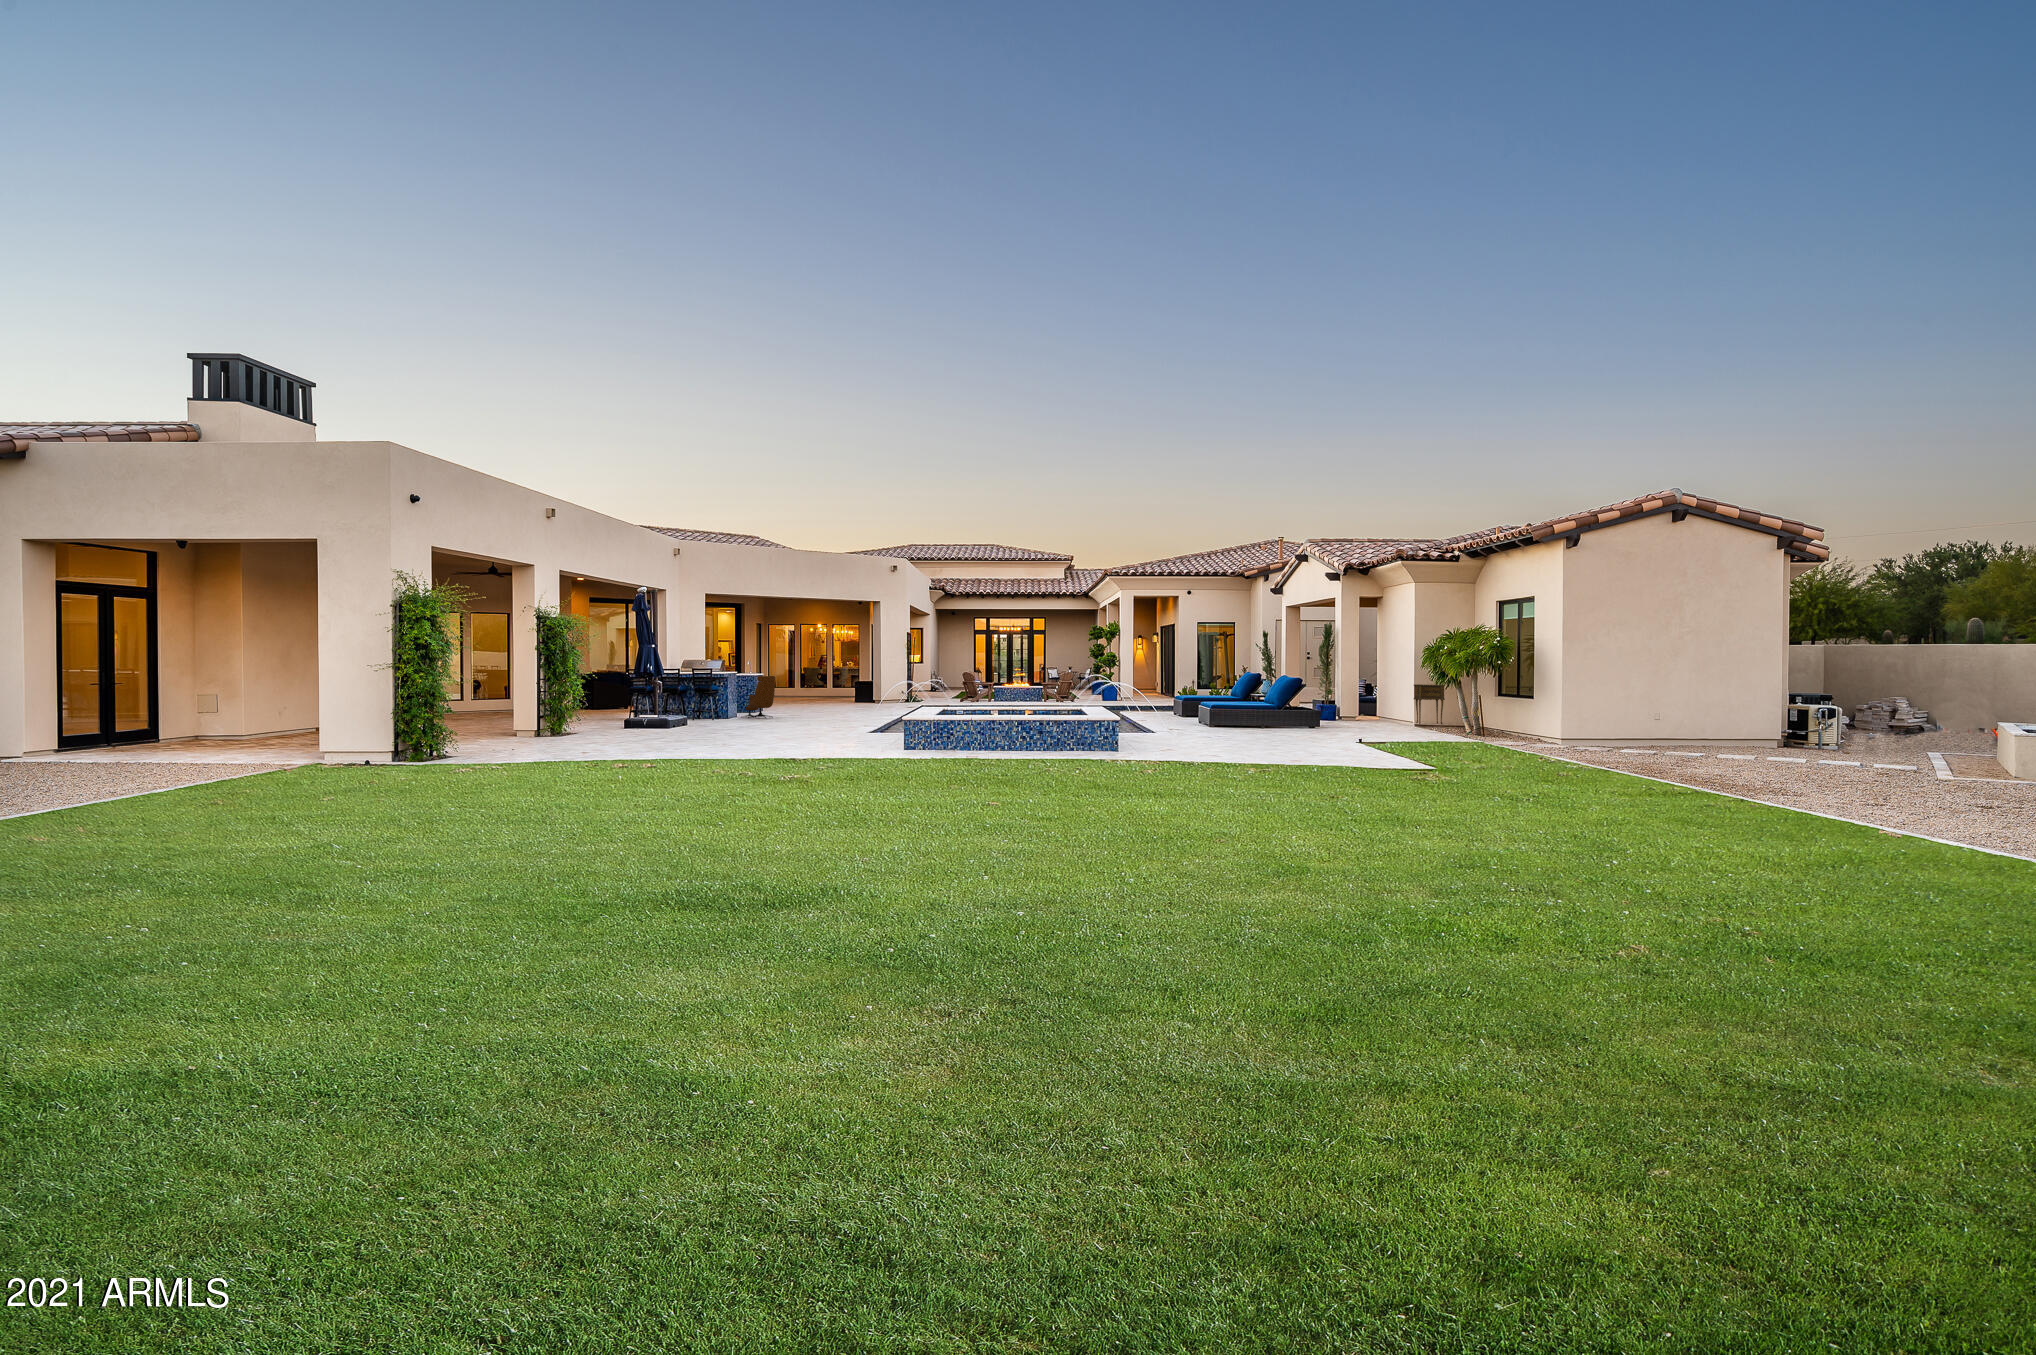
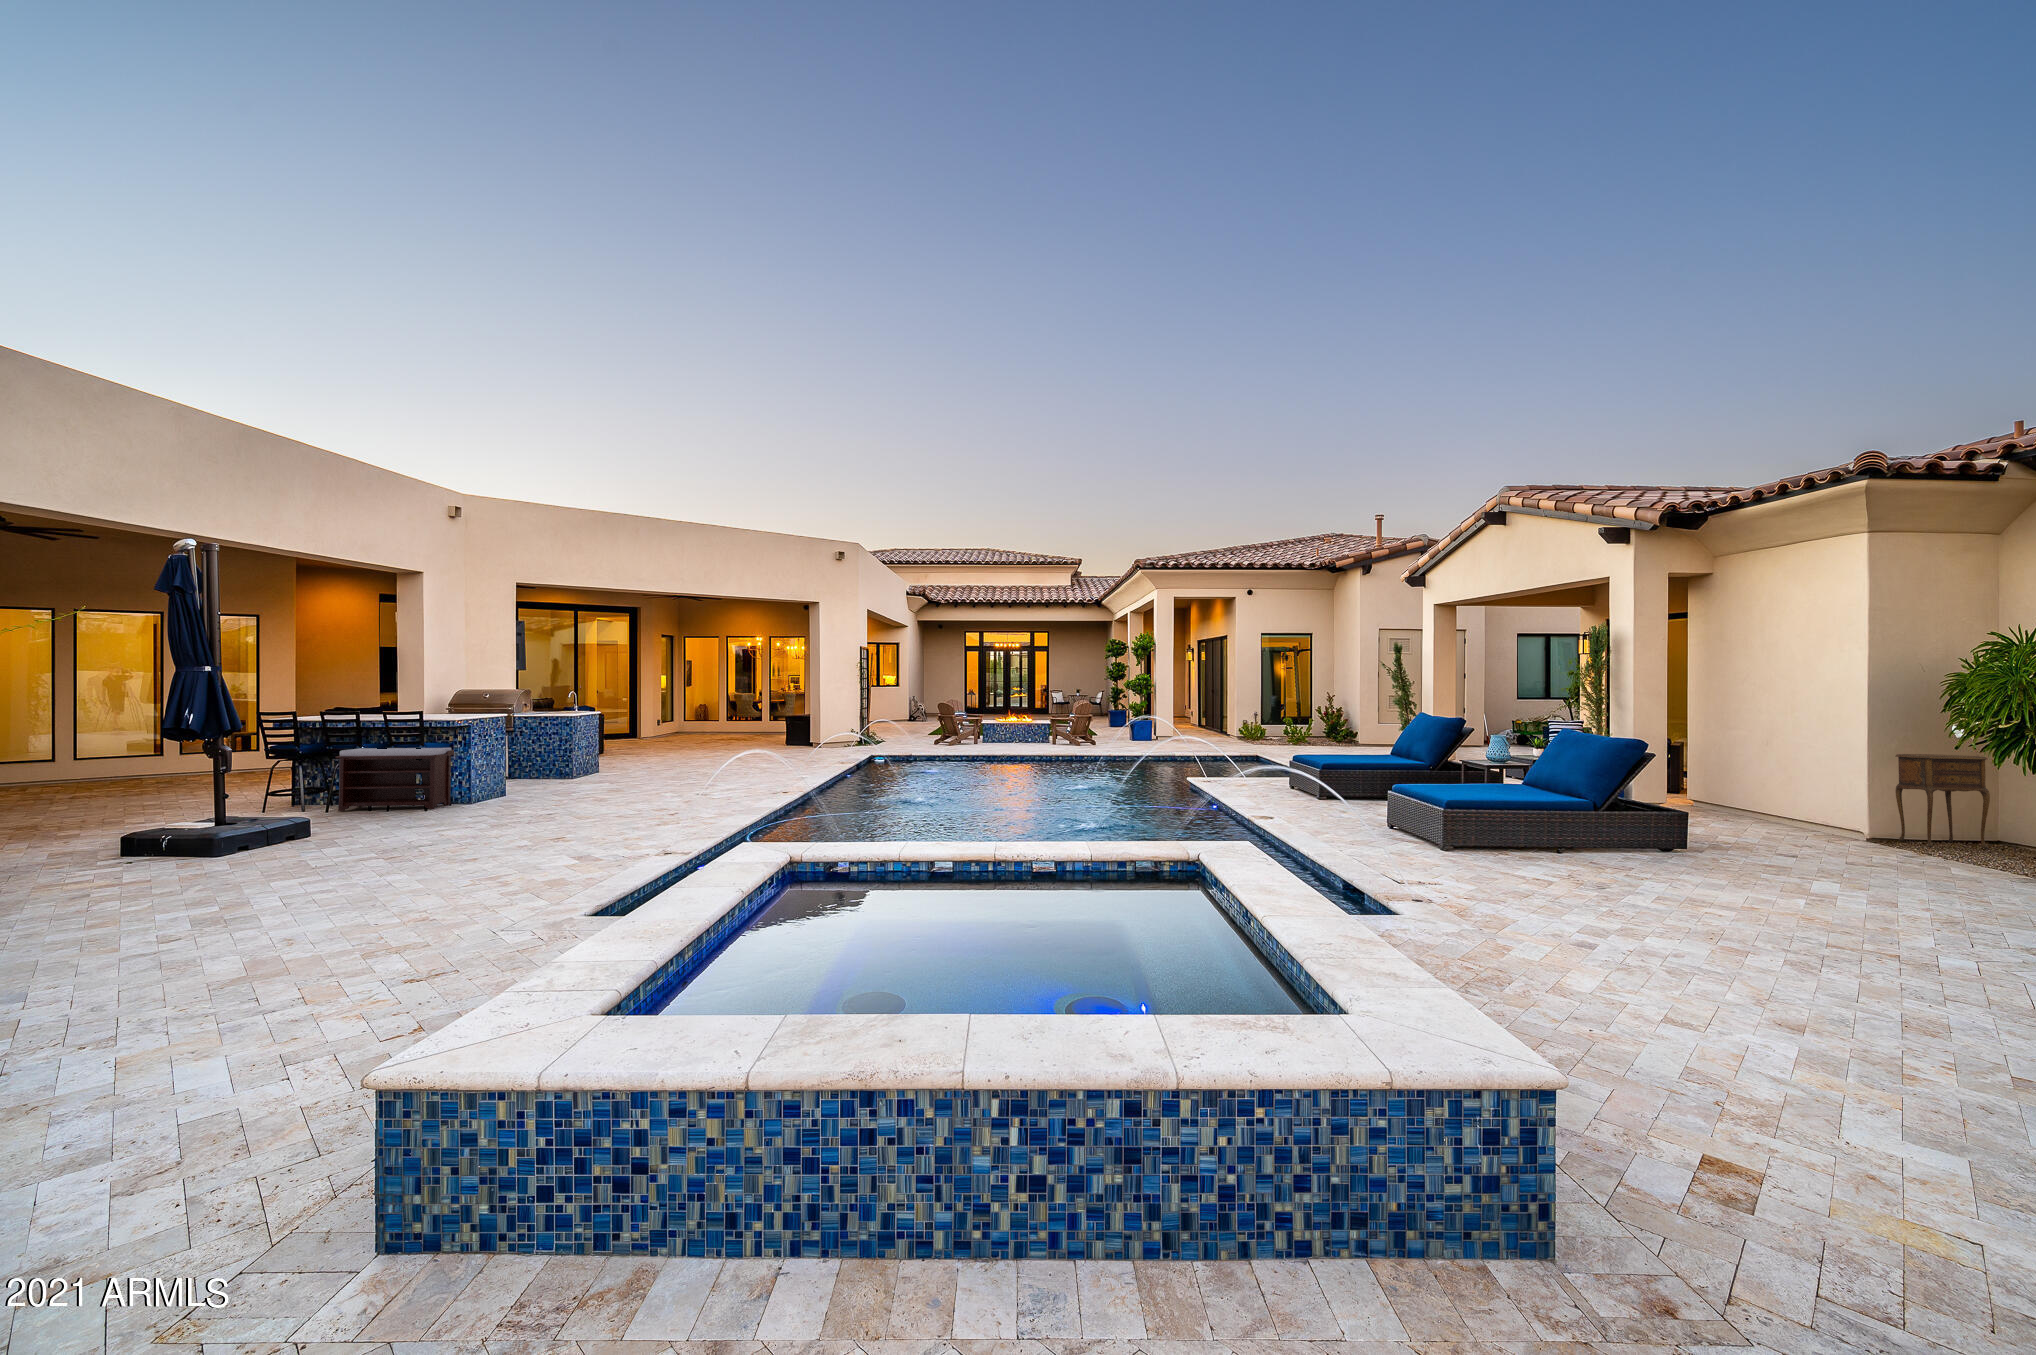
lounge chair: present [743,676,775,718] -> none [496,723,554,805]
bench: none [672,689,724,720] -> present [336,748,454,811]

